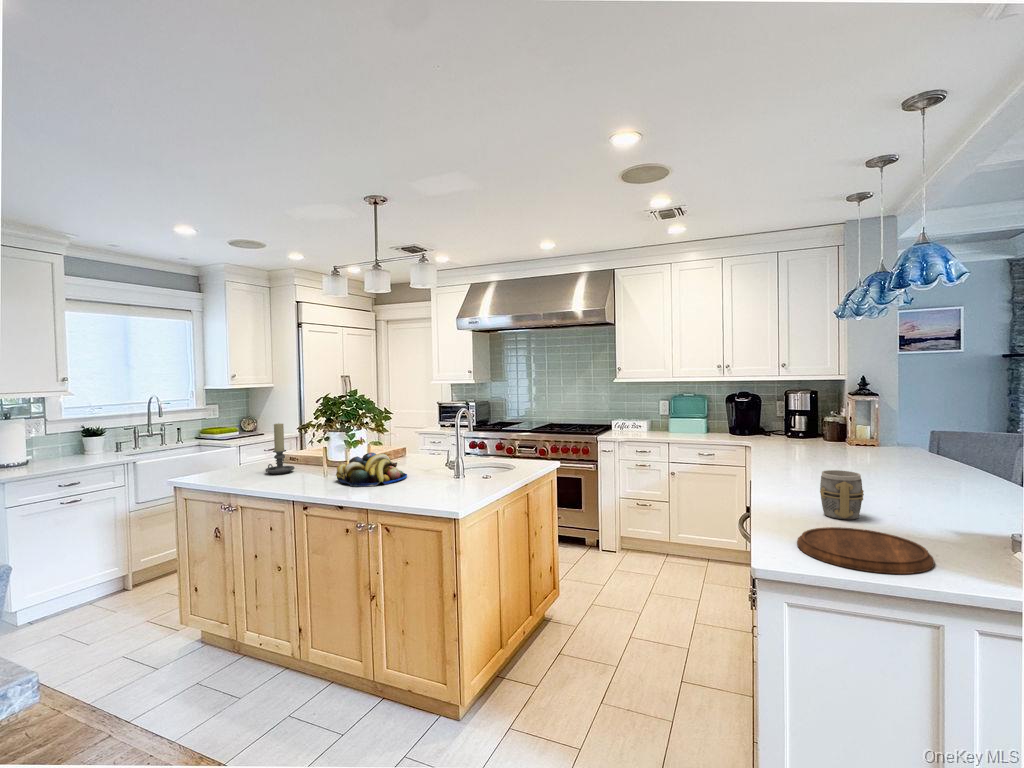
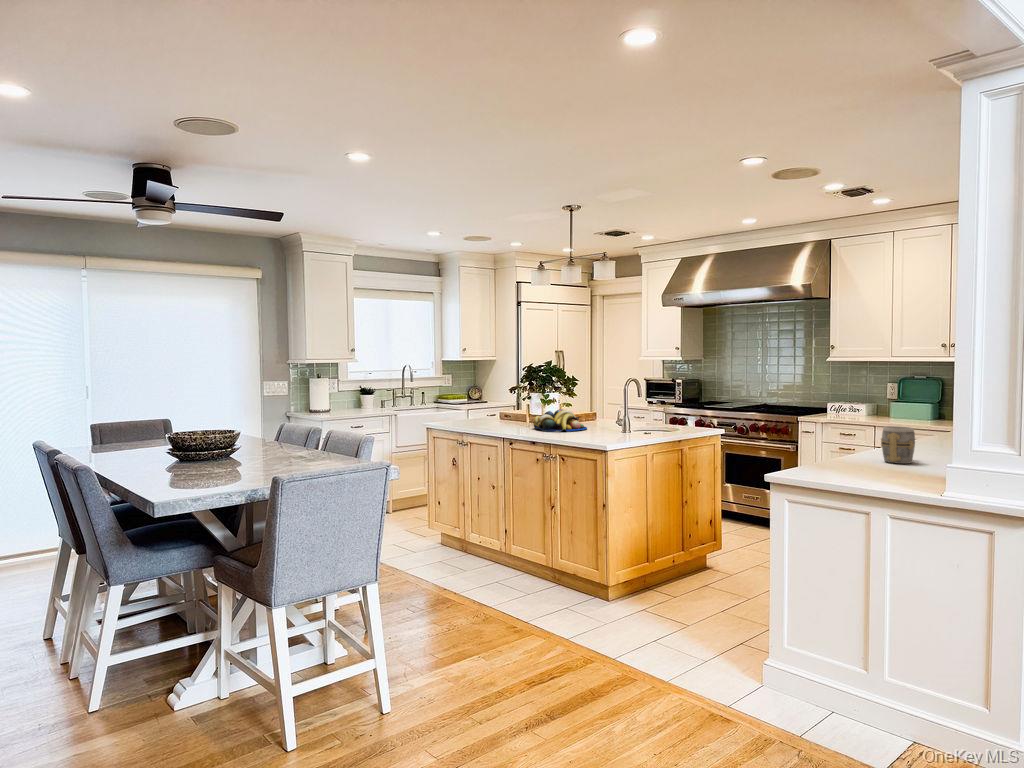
candle holder: present [265,423,295,474] -> none [485,384,506,423]
cutting board: present [797,527,934,574] -> none [814,460,905,479]

